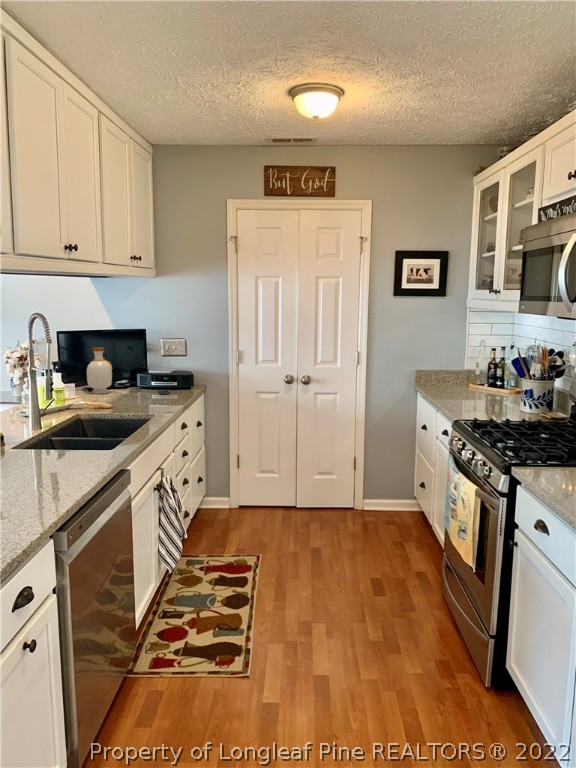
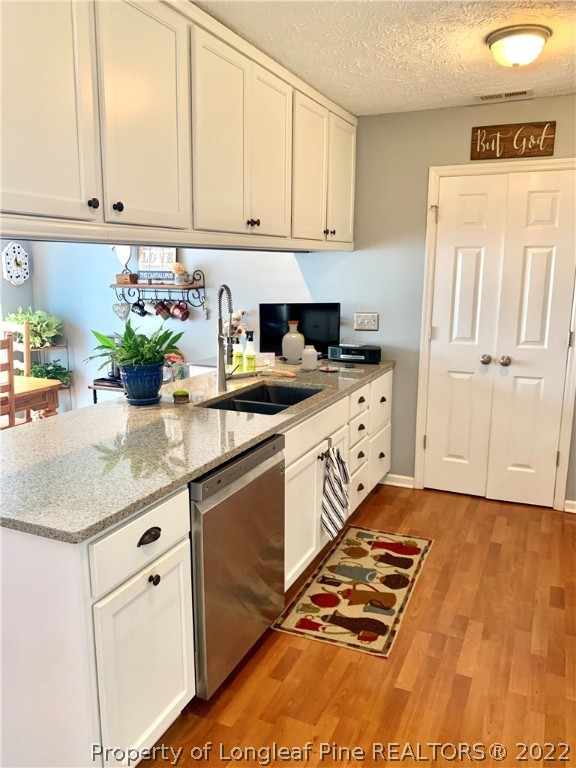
jar: none [113,373,156,402] -> present [300,346,339,372]

